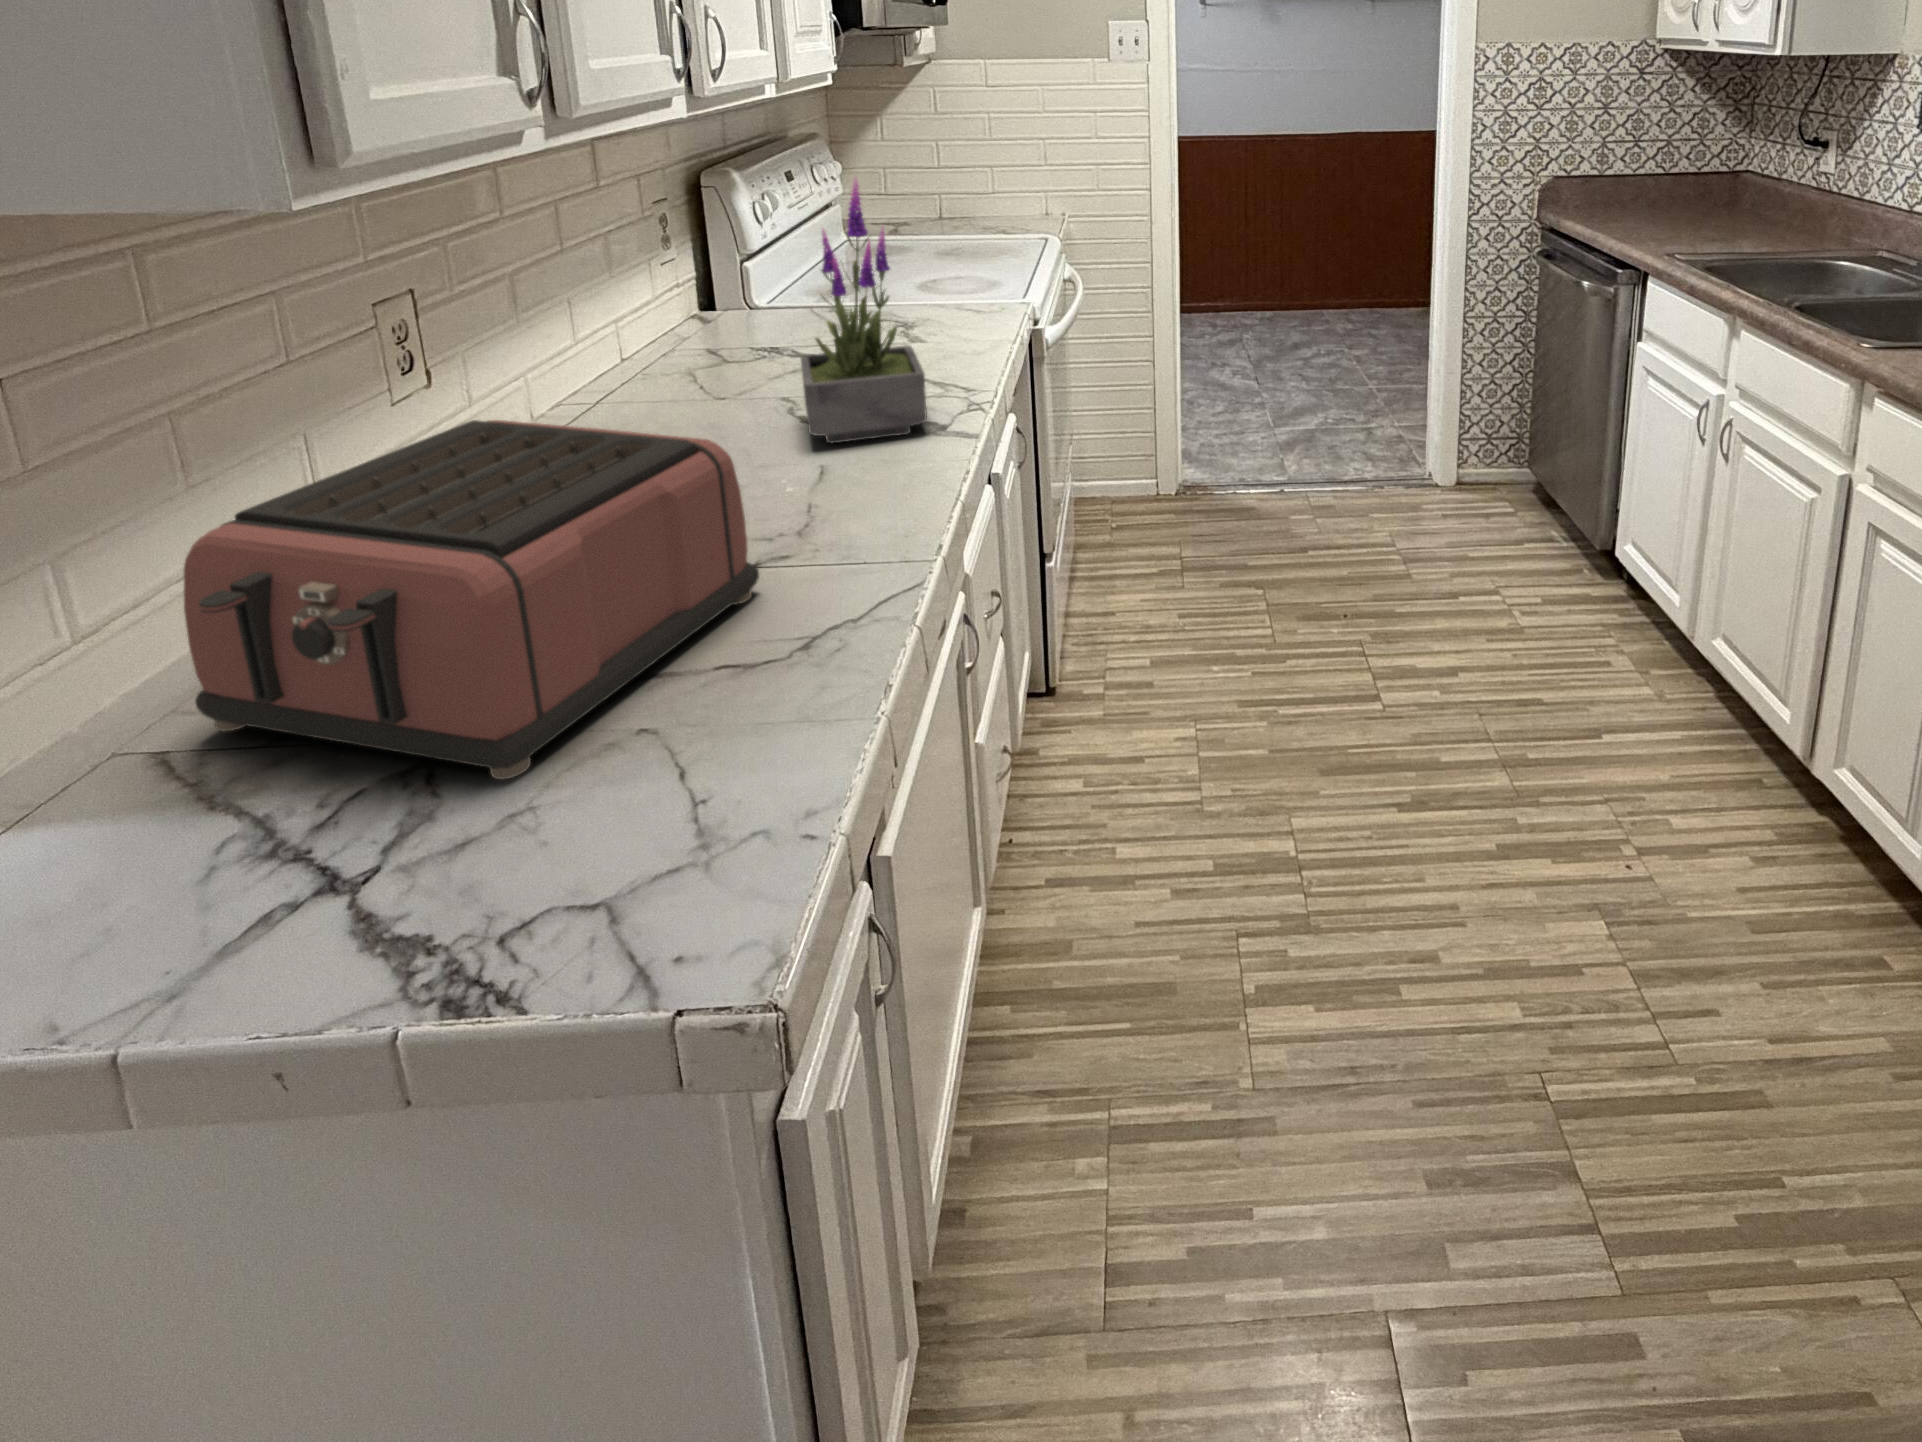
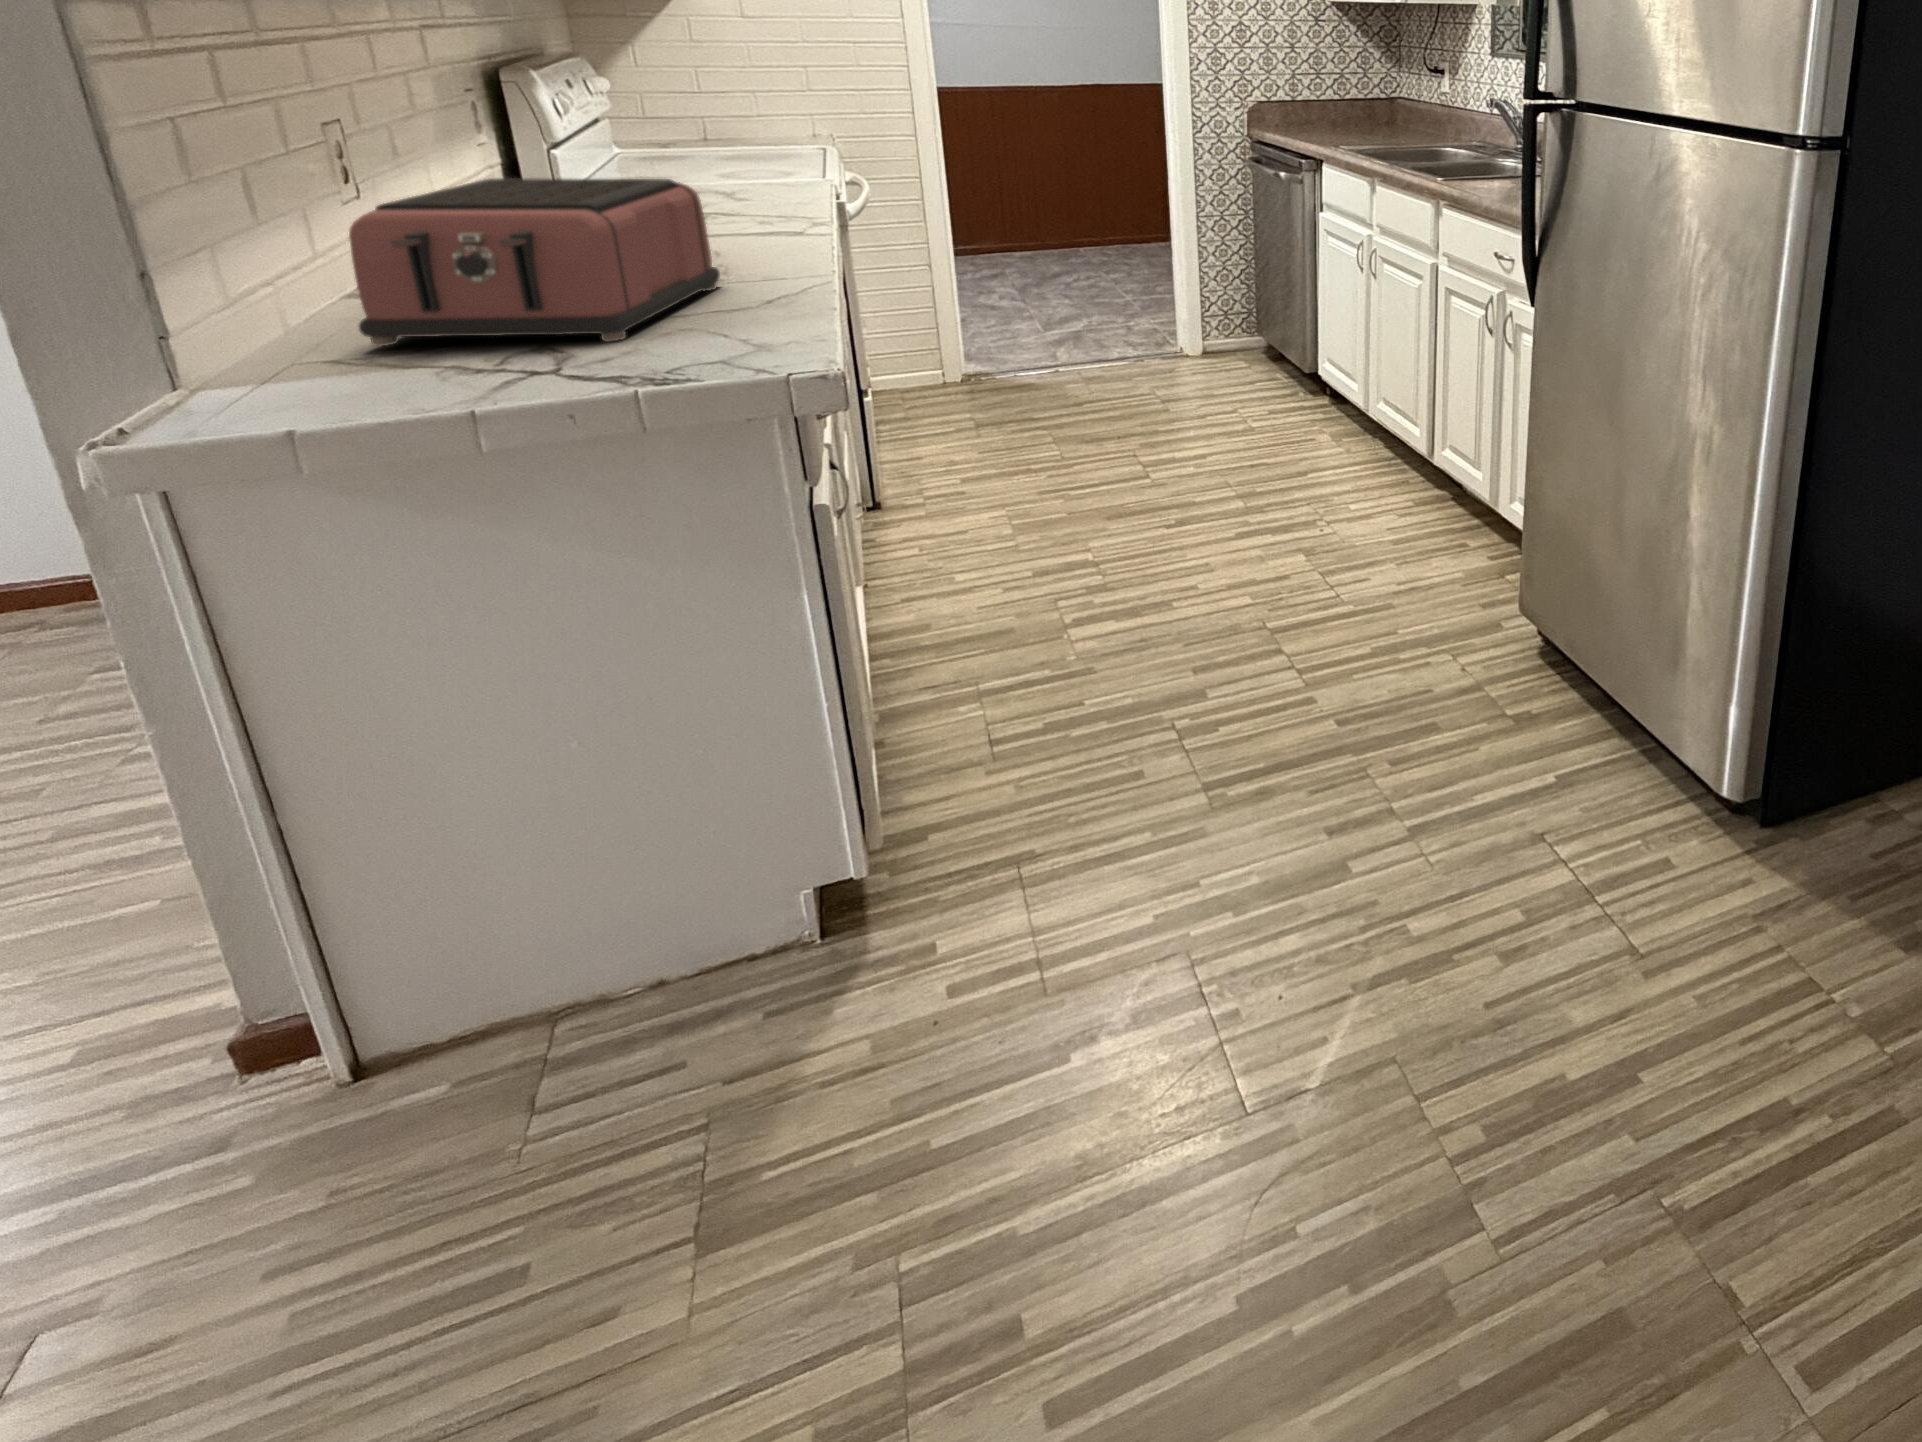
potted plant: present [801,179,927,443] -> none [676,42,792,239]

